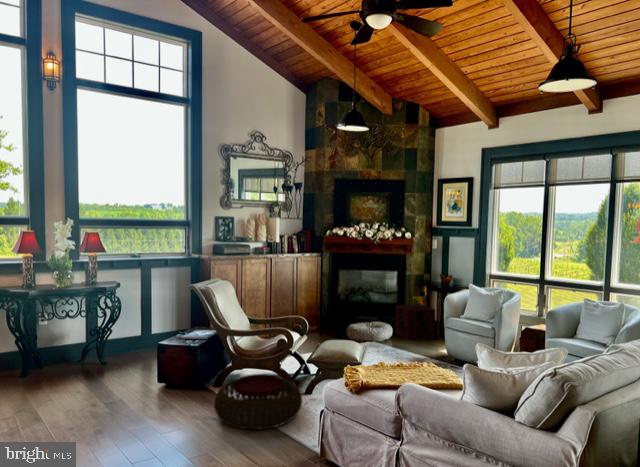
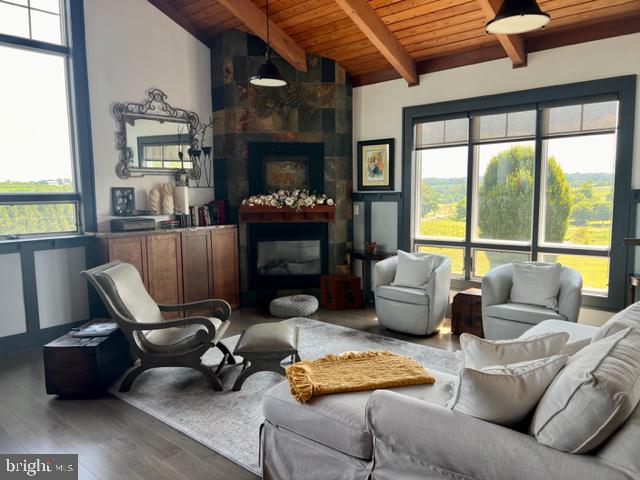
pouf: present [214,374,302,430] -> none [118,377,232,453]

